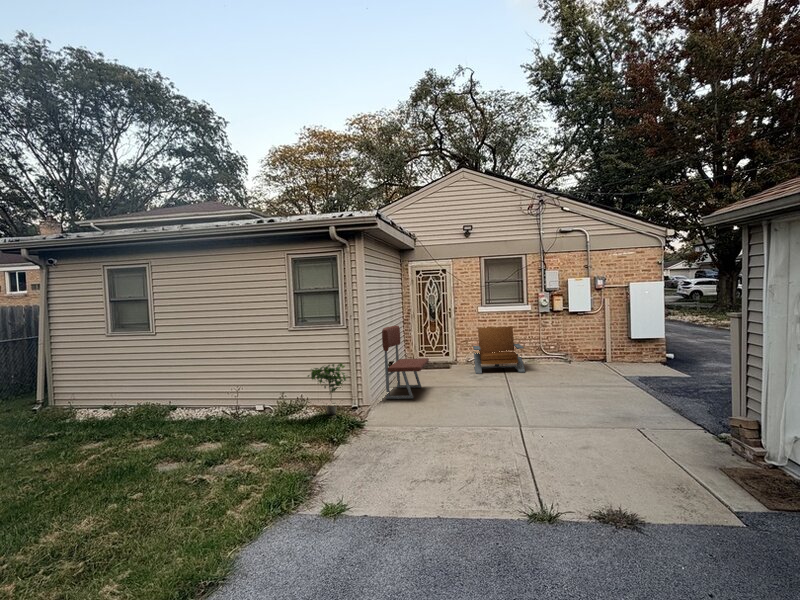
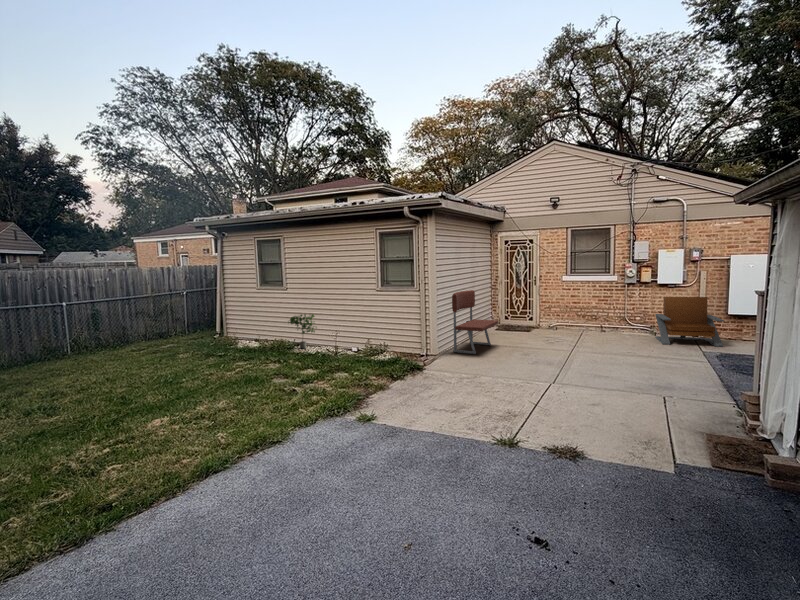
lounge chair: present [473,327,525,374] -> present [655,297,724,347]
potted plant: present [308,363,346,415] -> present [290,314,317,349]

